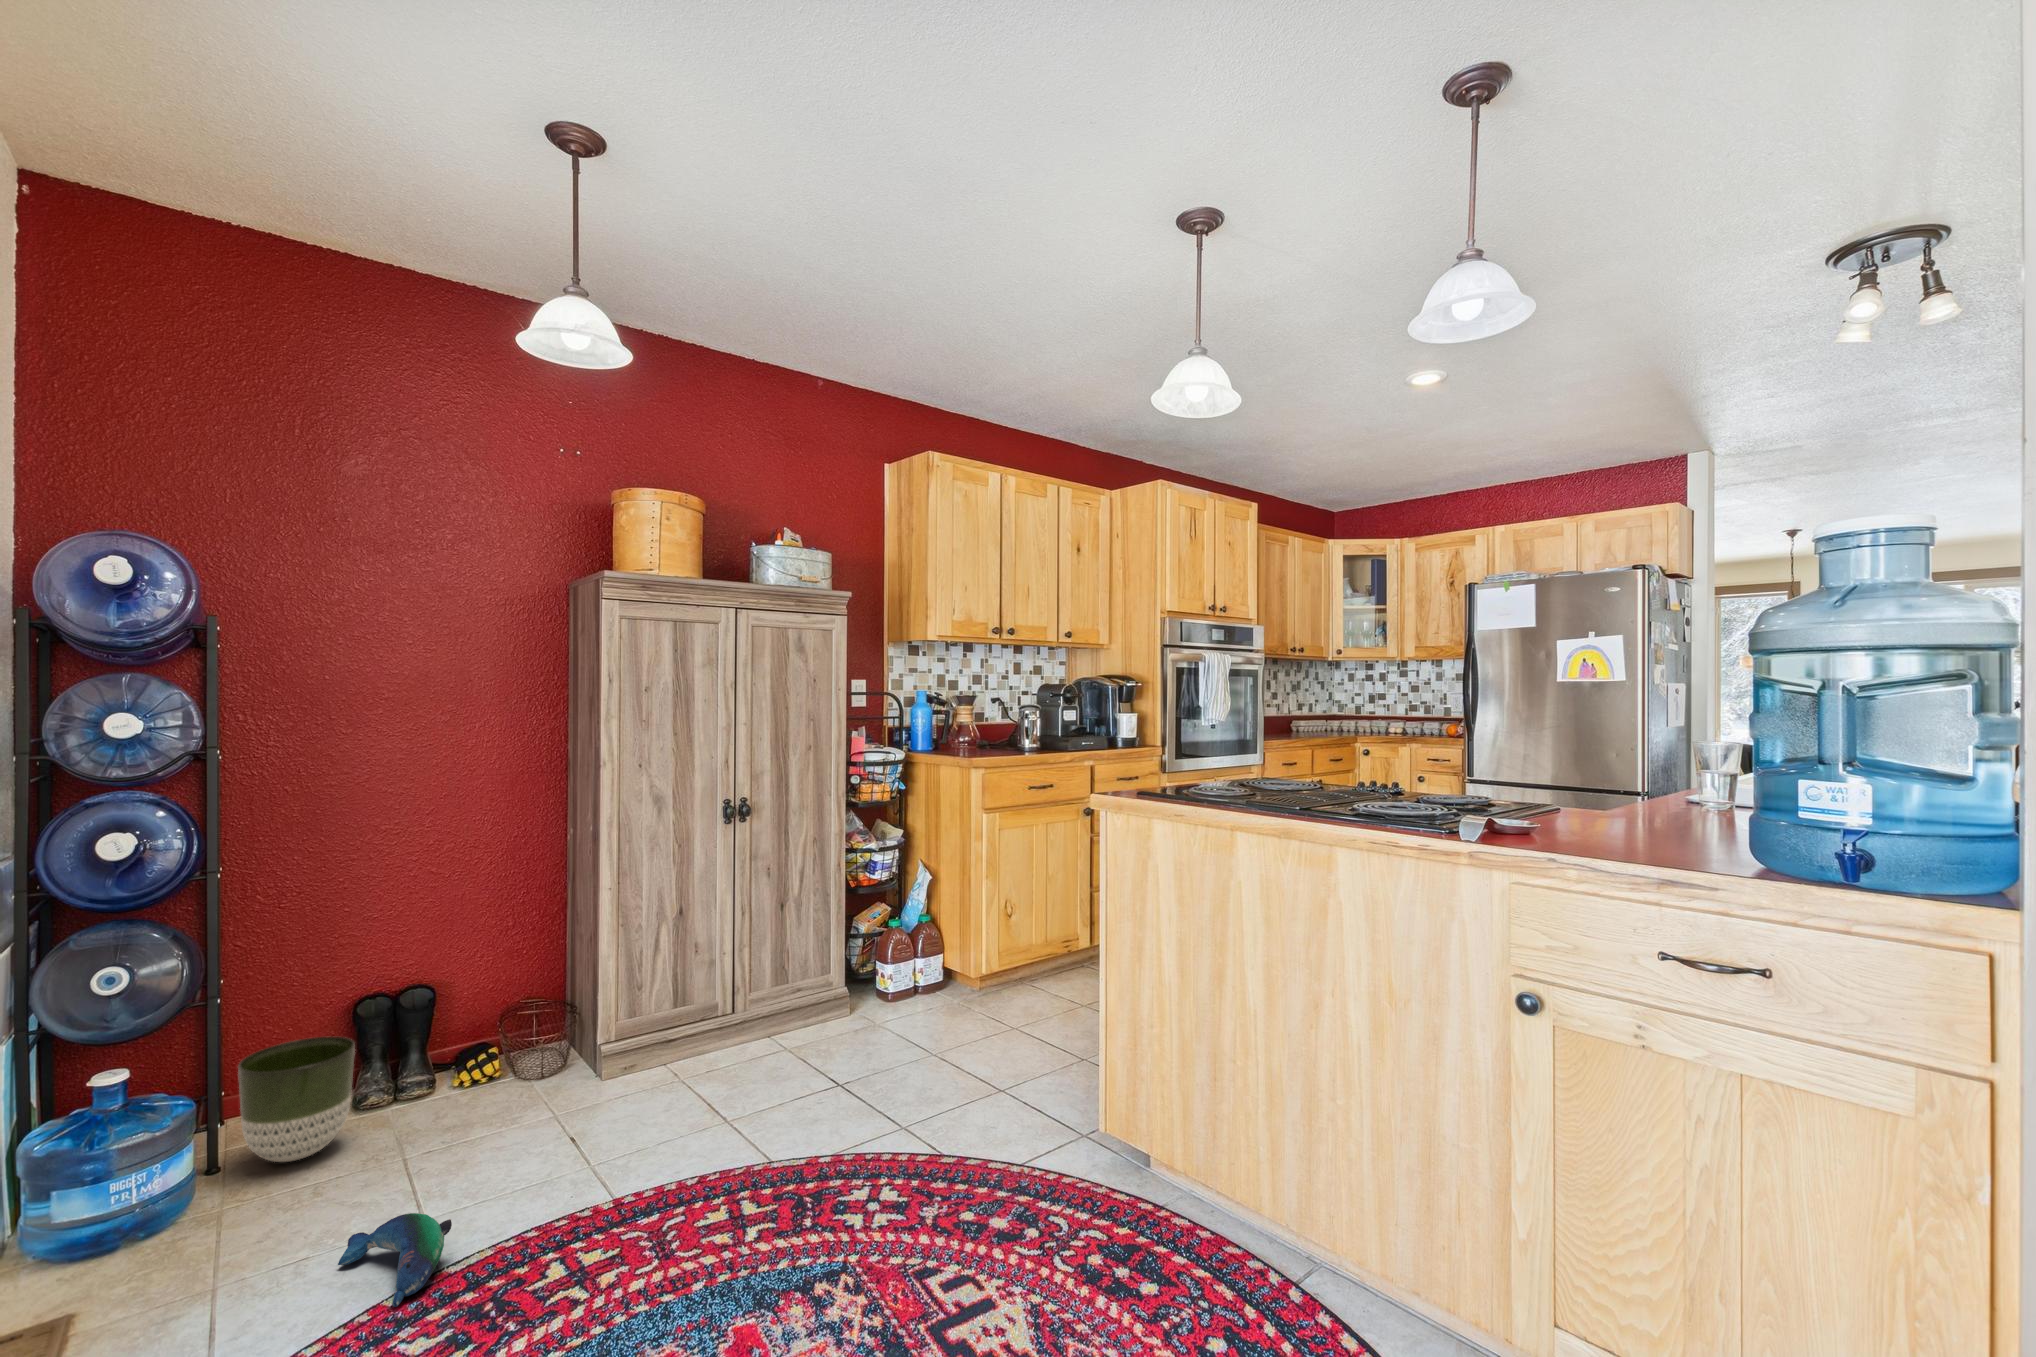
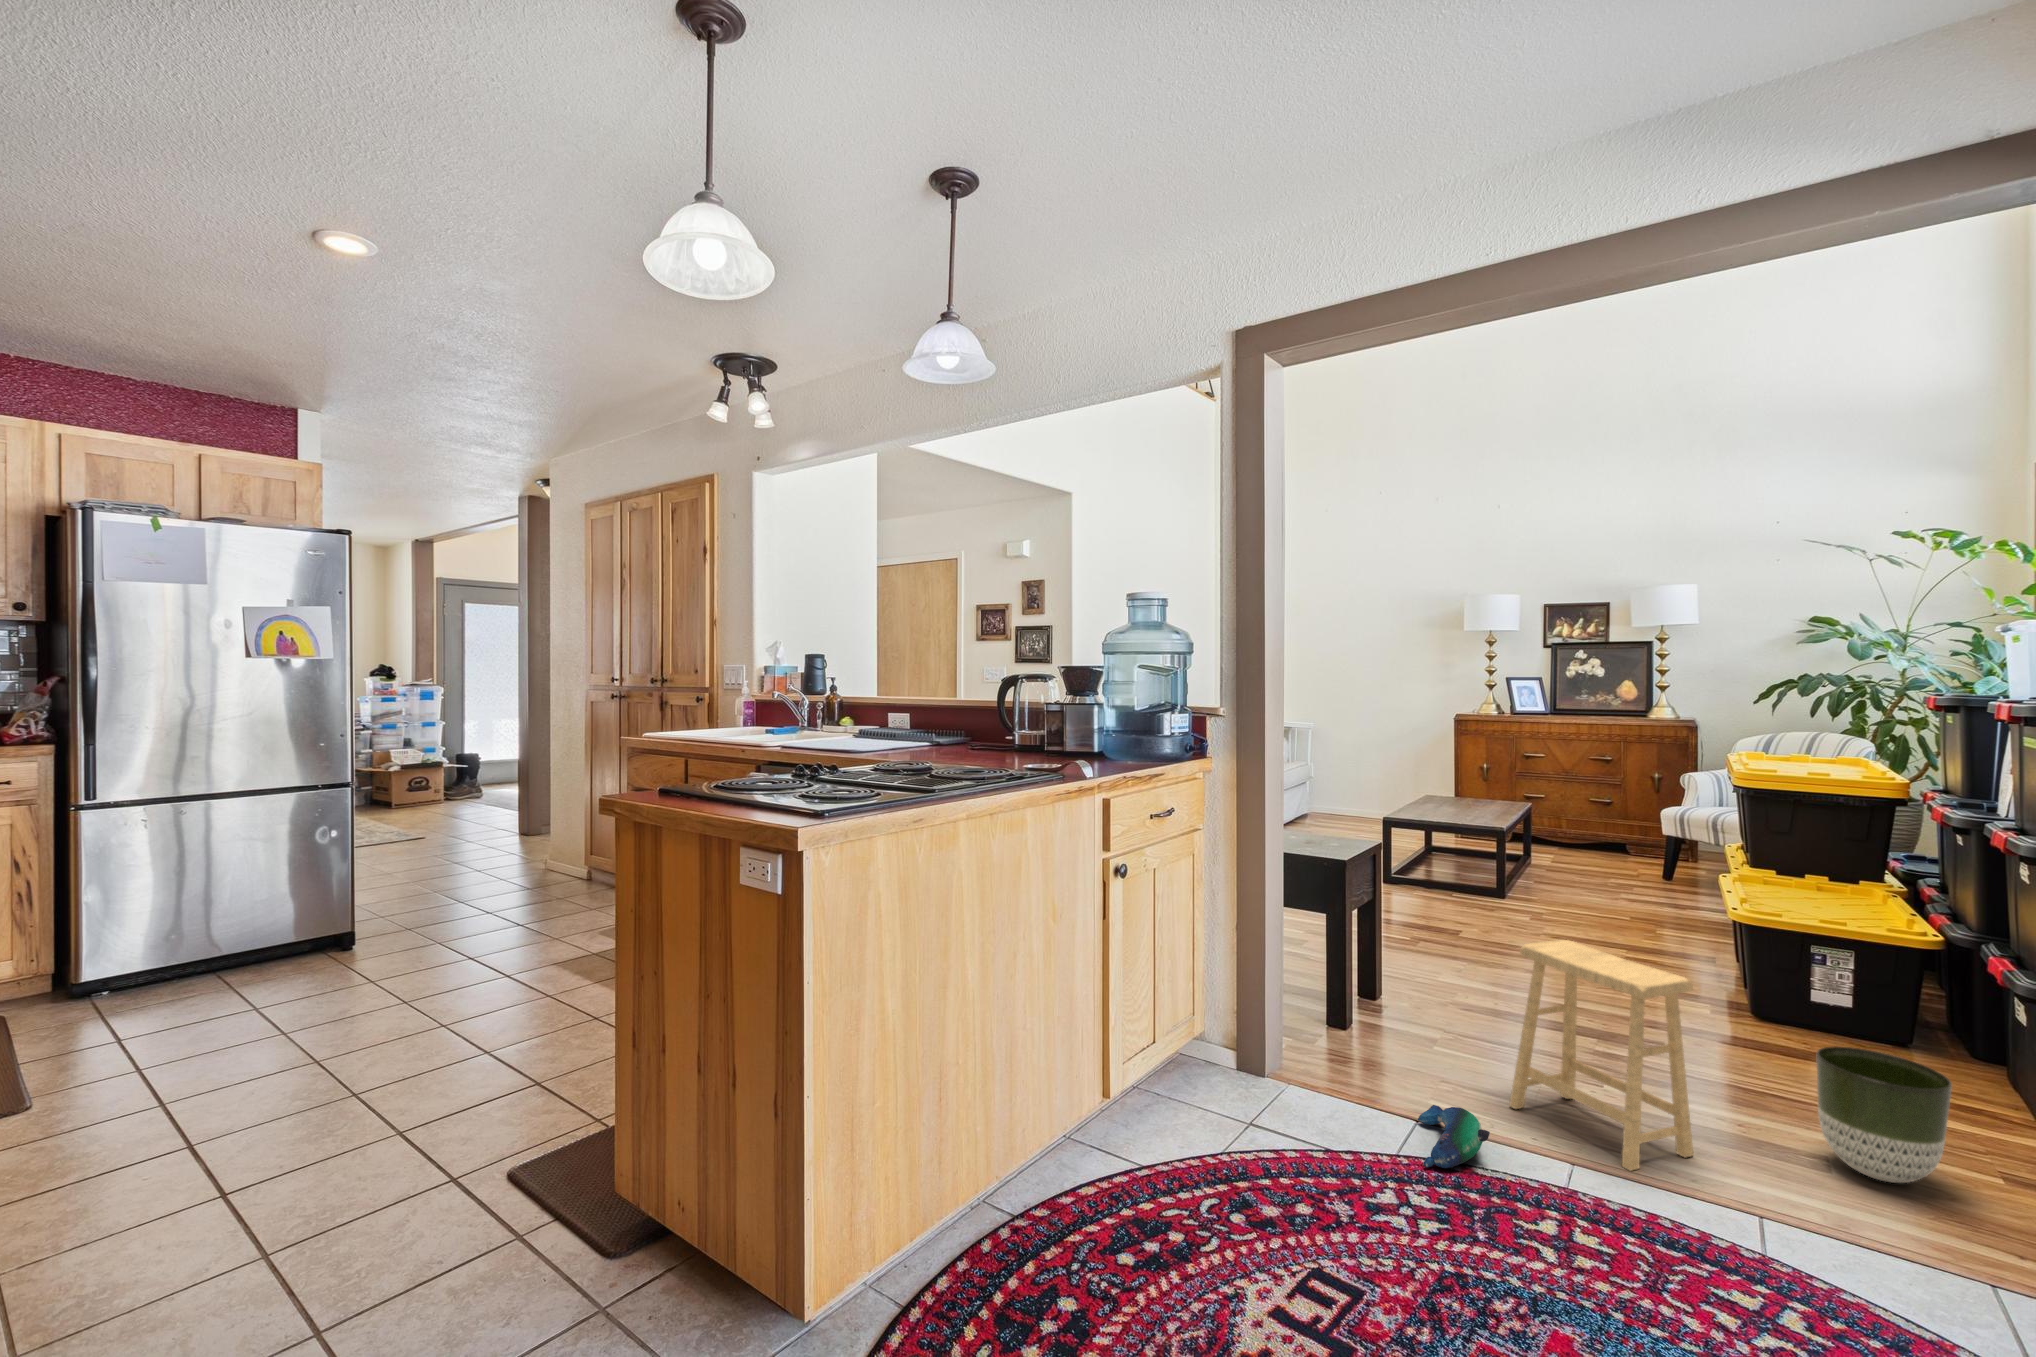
footstool: none [415,973,594,1187] -> present [1509,940,1693,1171]
planter: present [238,1037,355,1162] -> present [1817,1046,1952,1183]

